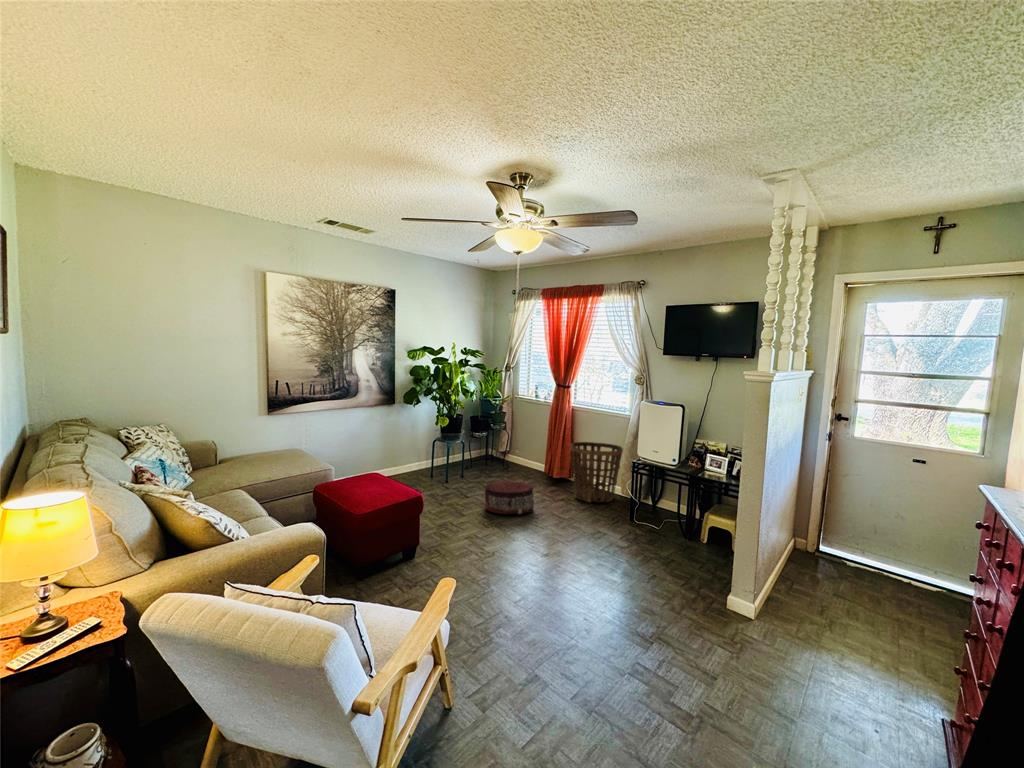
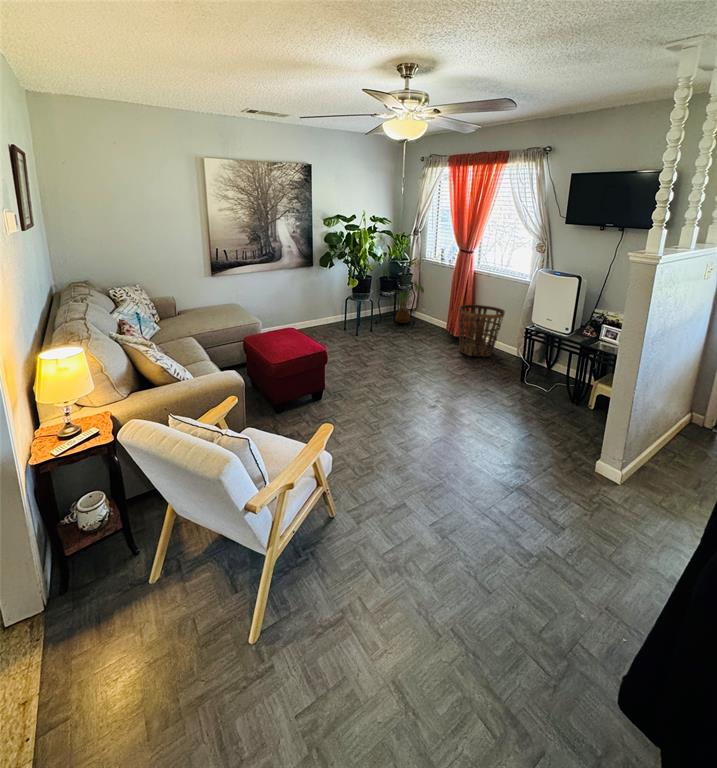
house plant: none [483,419,524,469] -> present [390,282,424,323]
pouf: present [485,481,534,514] -> none [383,335,423,363]

